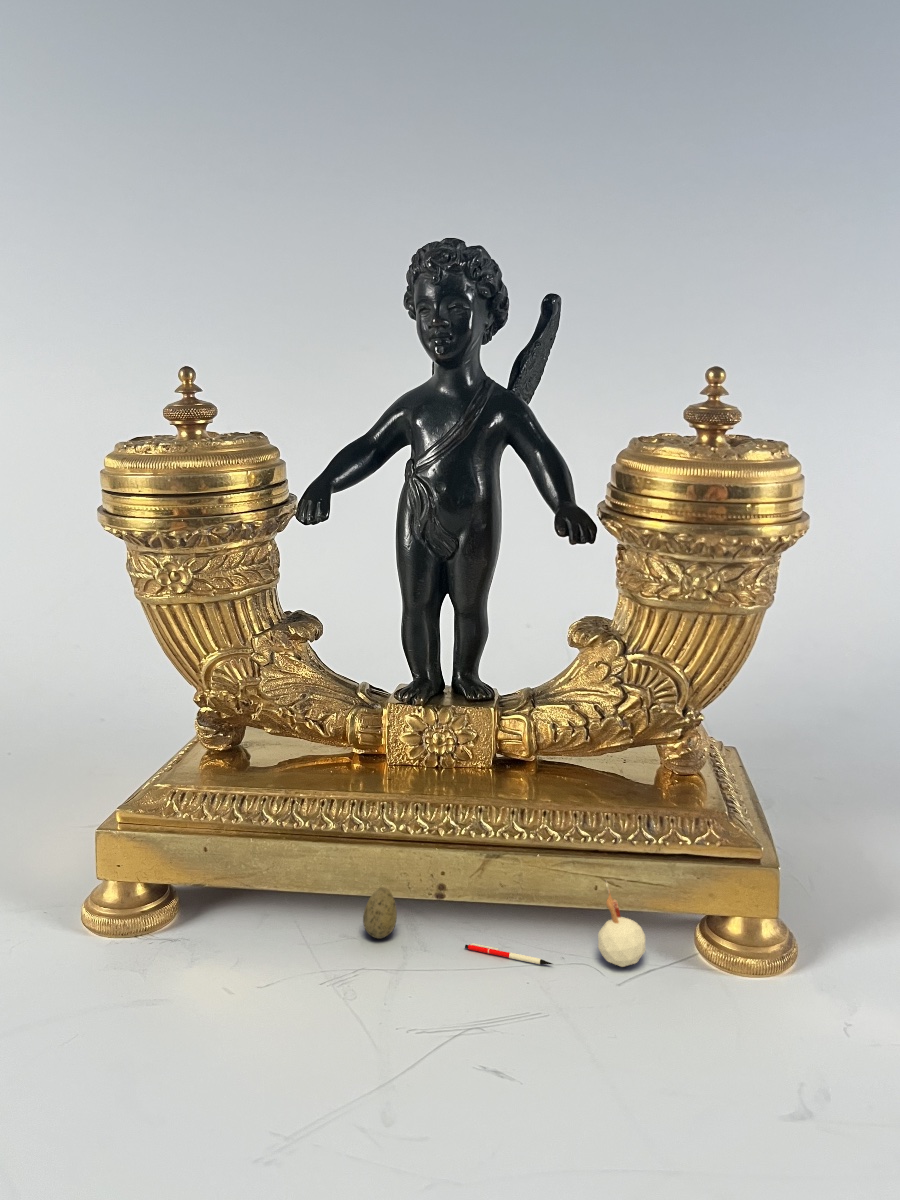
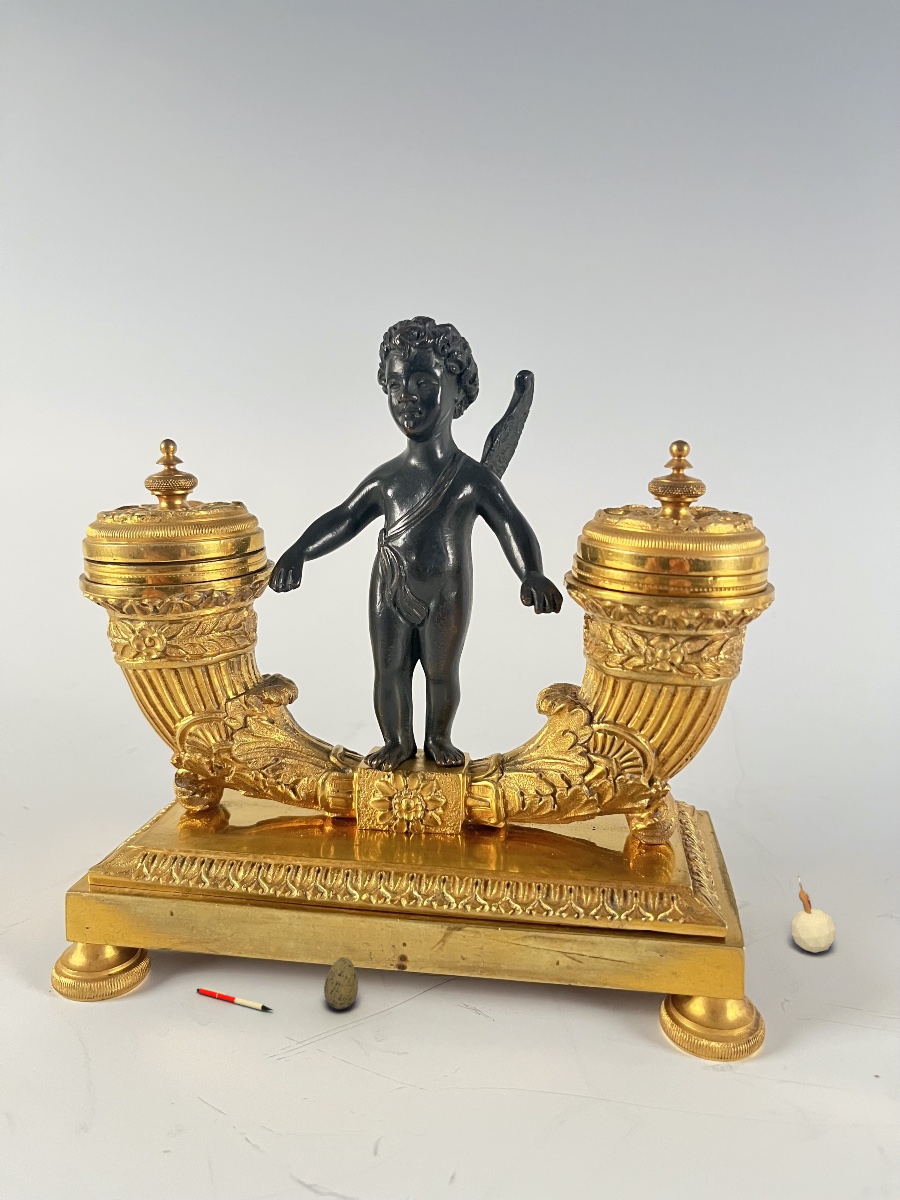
candle: present [598,881,646,967] -> present [792,875,835,953]
pen: present [465,943,552,964] -> present [197,987,272,1010]

